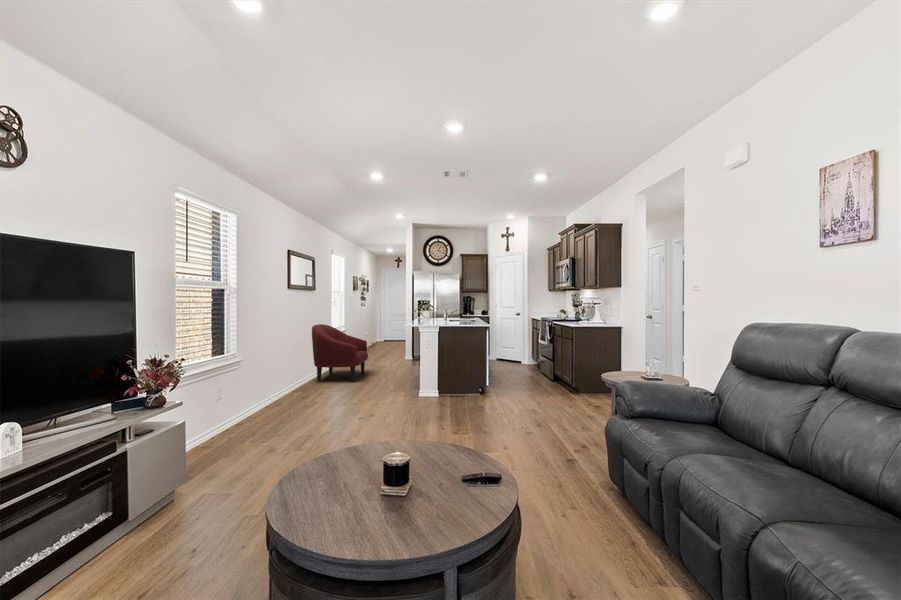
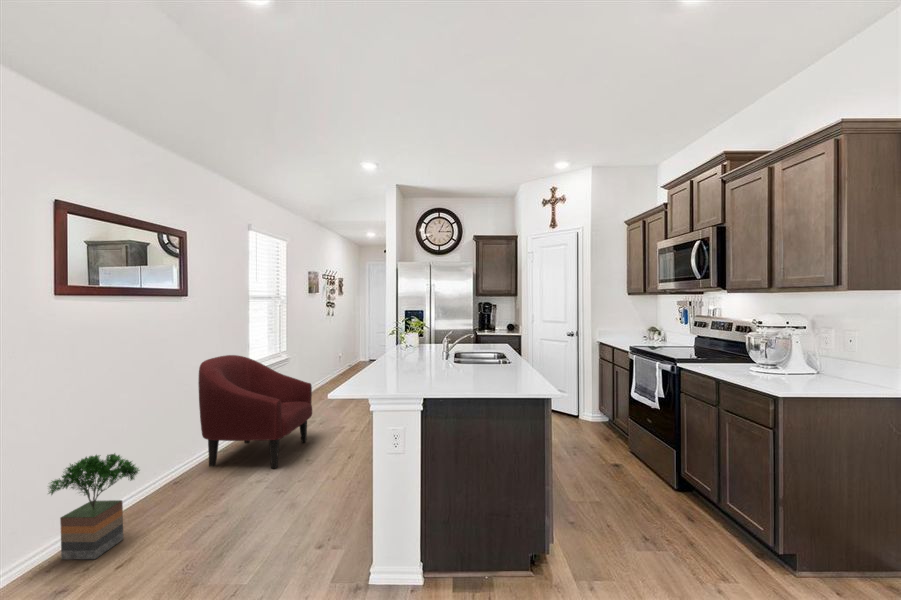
potted tree: none [272,361,306,404] -> present [49,453,140,559]

